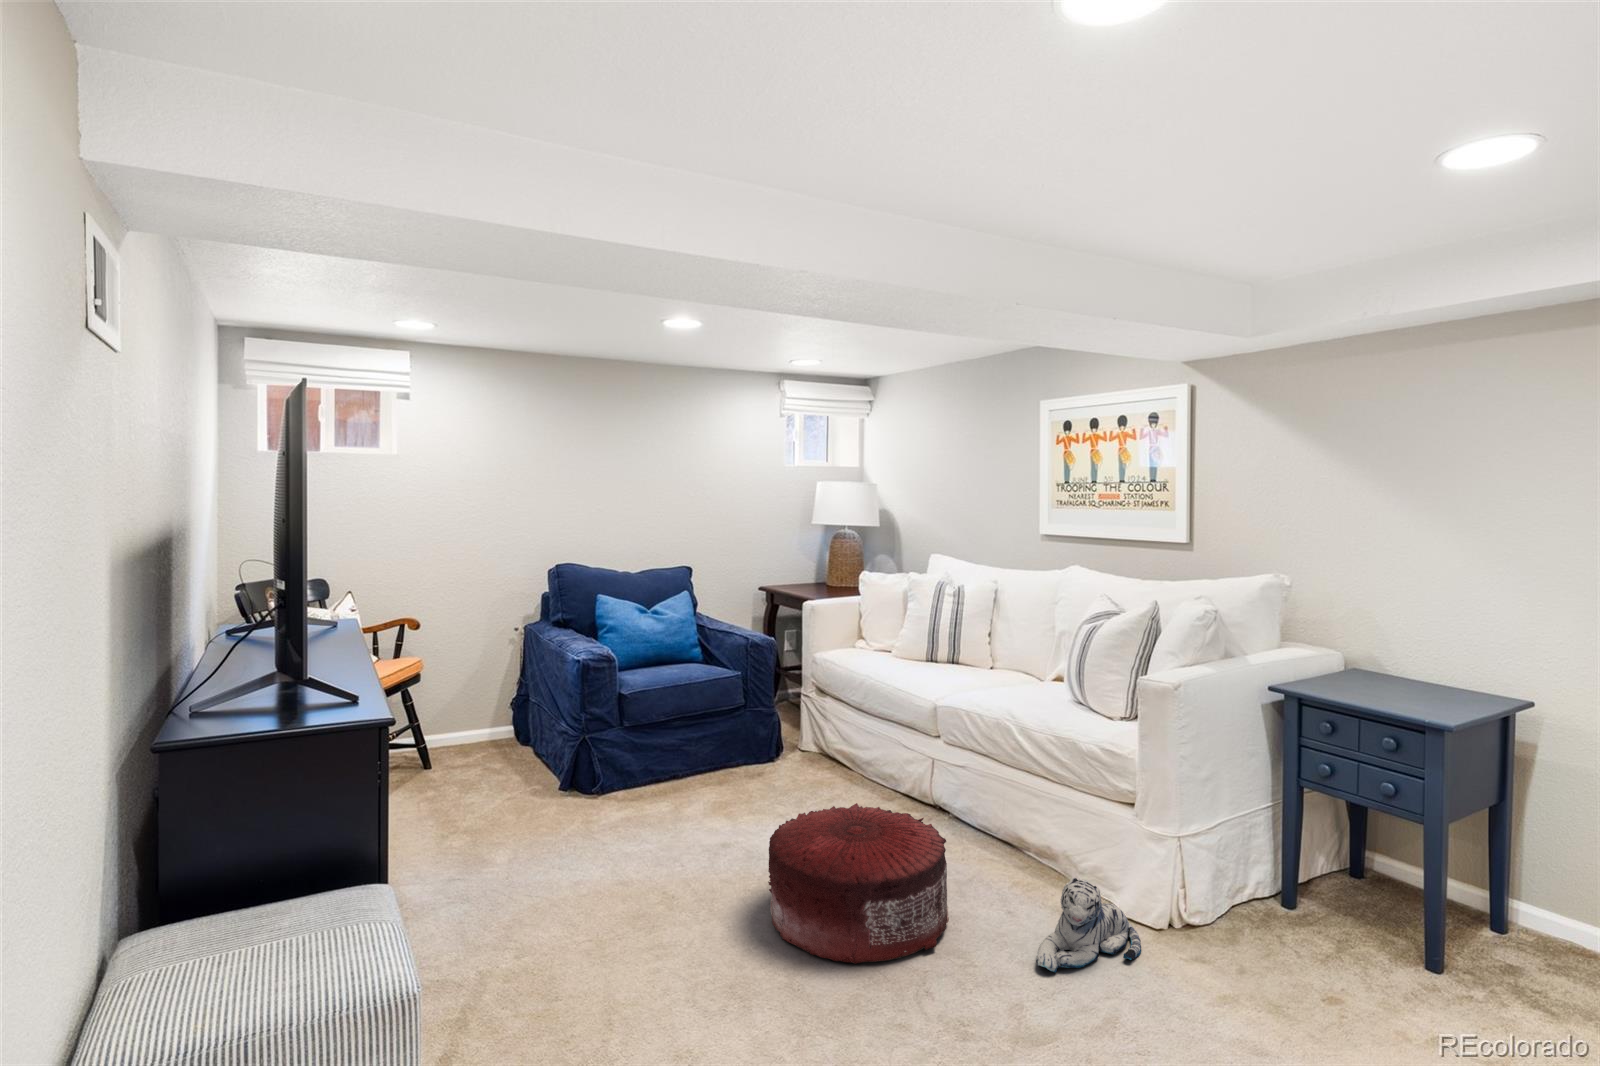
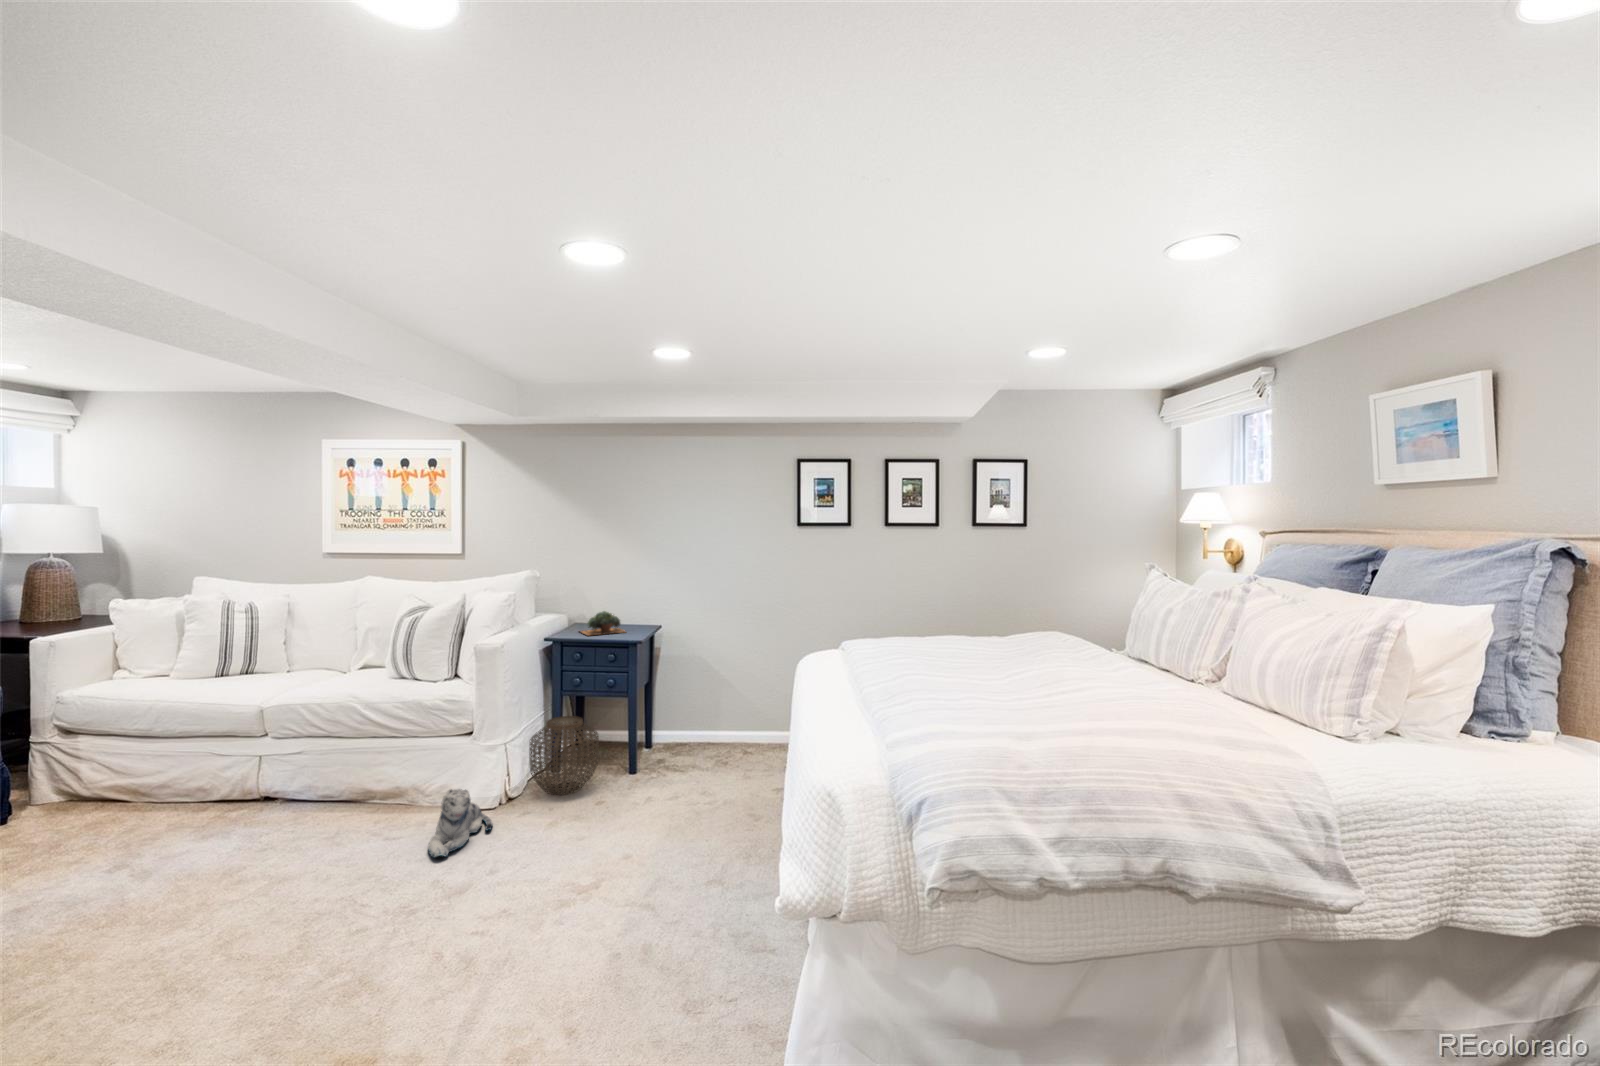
succulent plant: none [1343,655,1438,702] -> present [580,611,625,636]
pouf: present [768,803,949,964] -> none [147,792,348,941]
woven basket: none [1223,819,1351,956] -> present [529,716,599,795]

